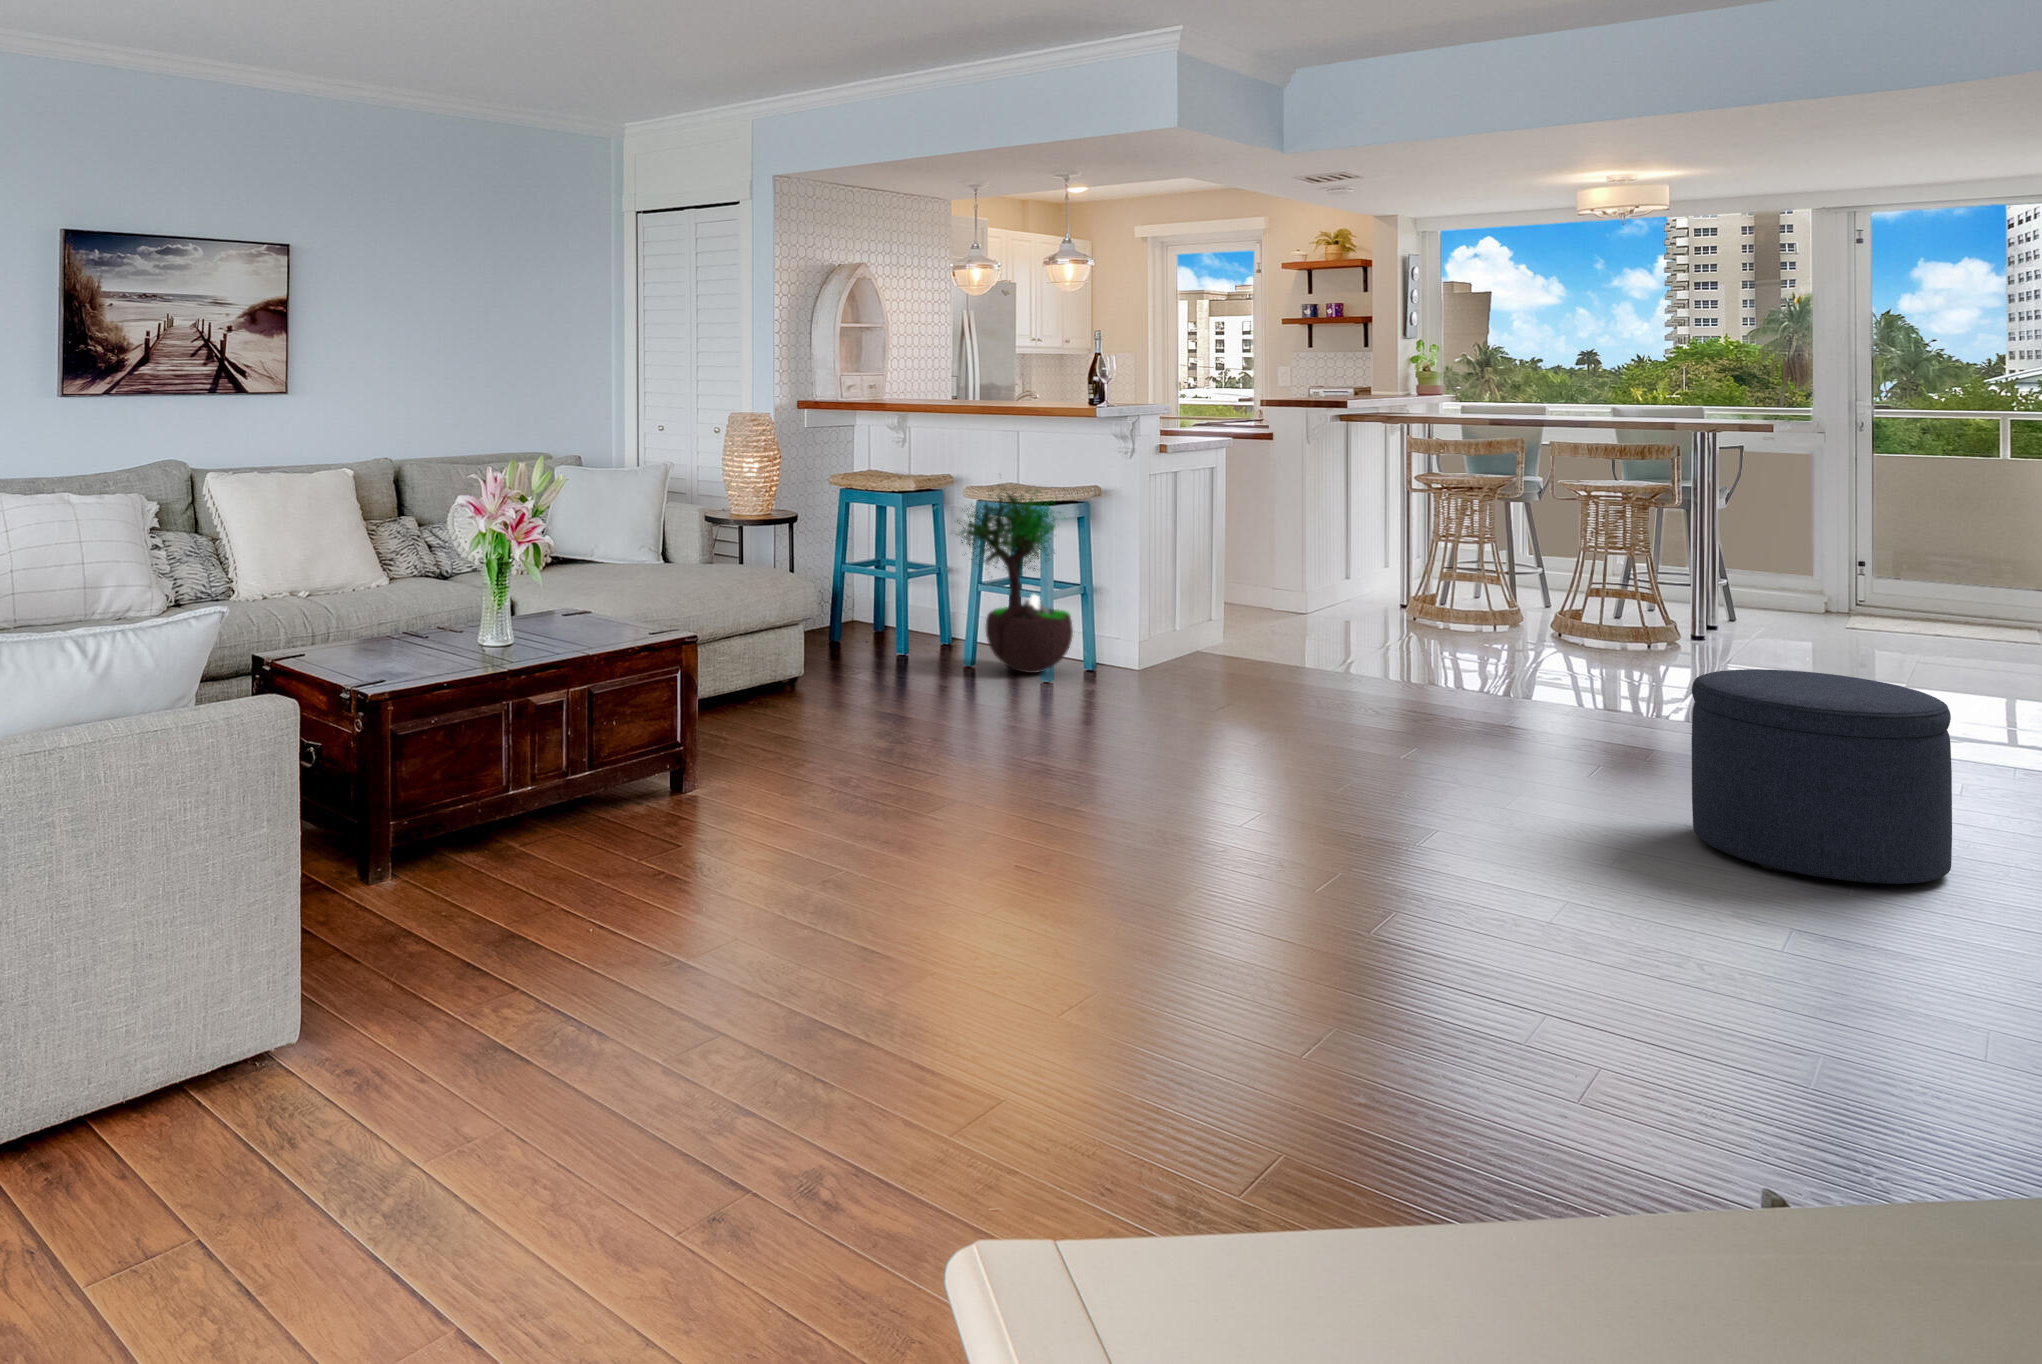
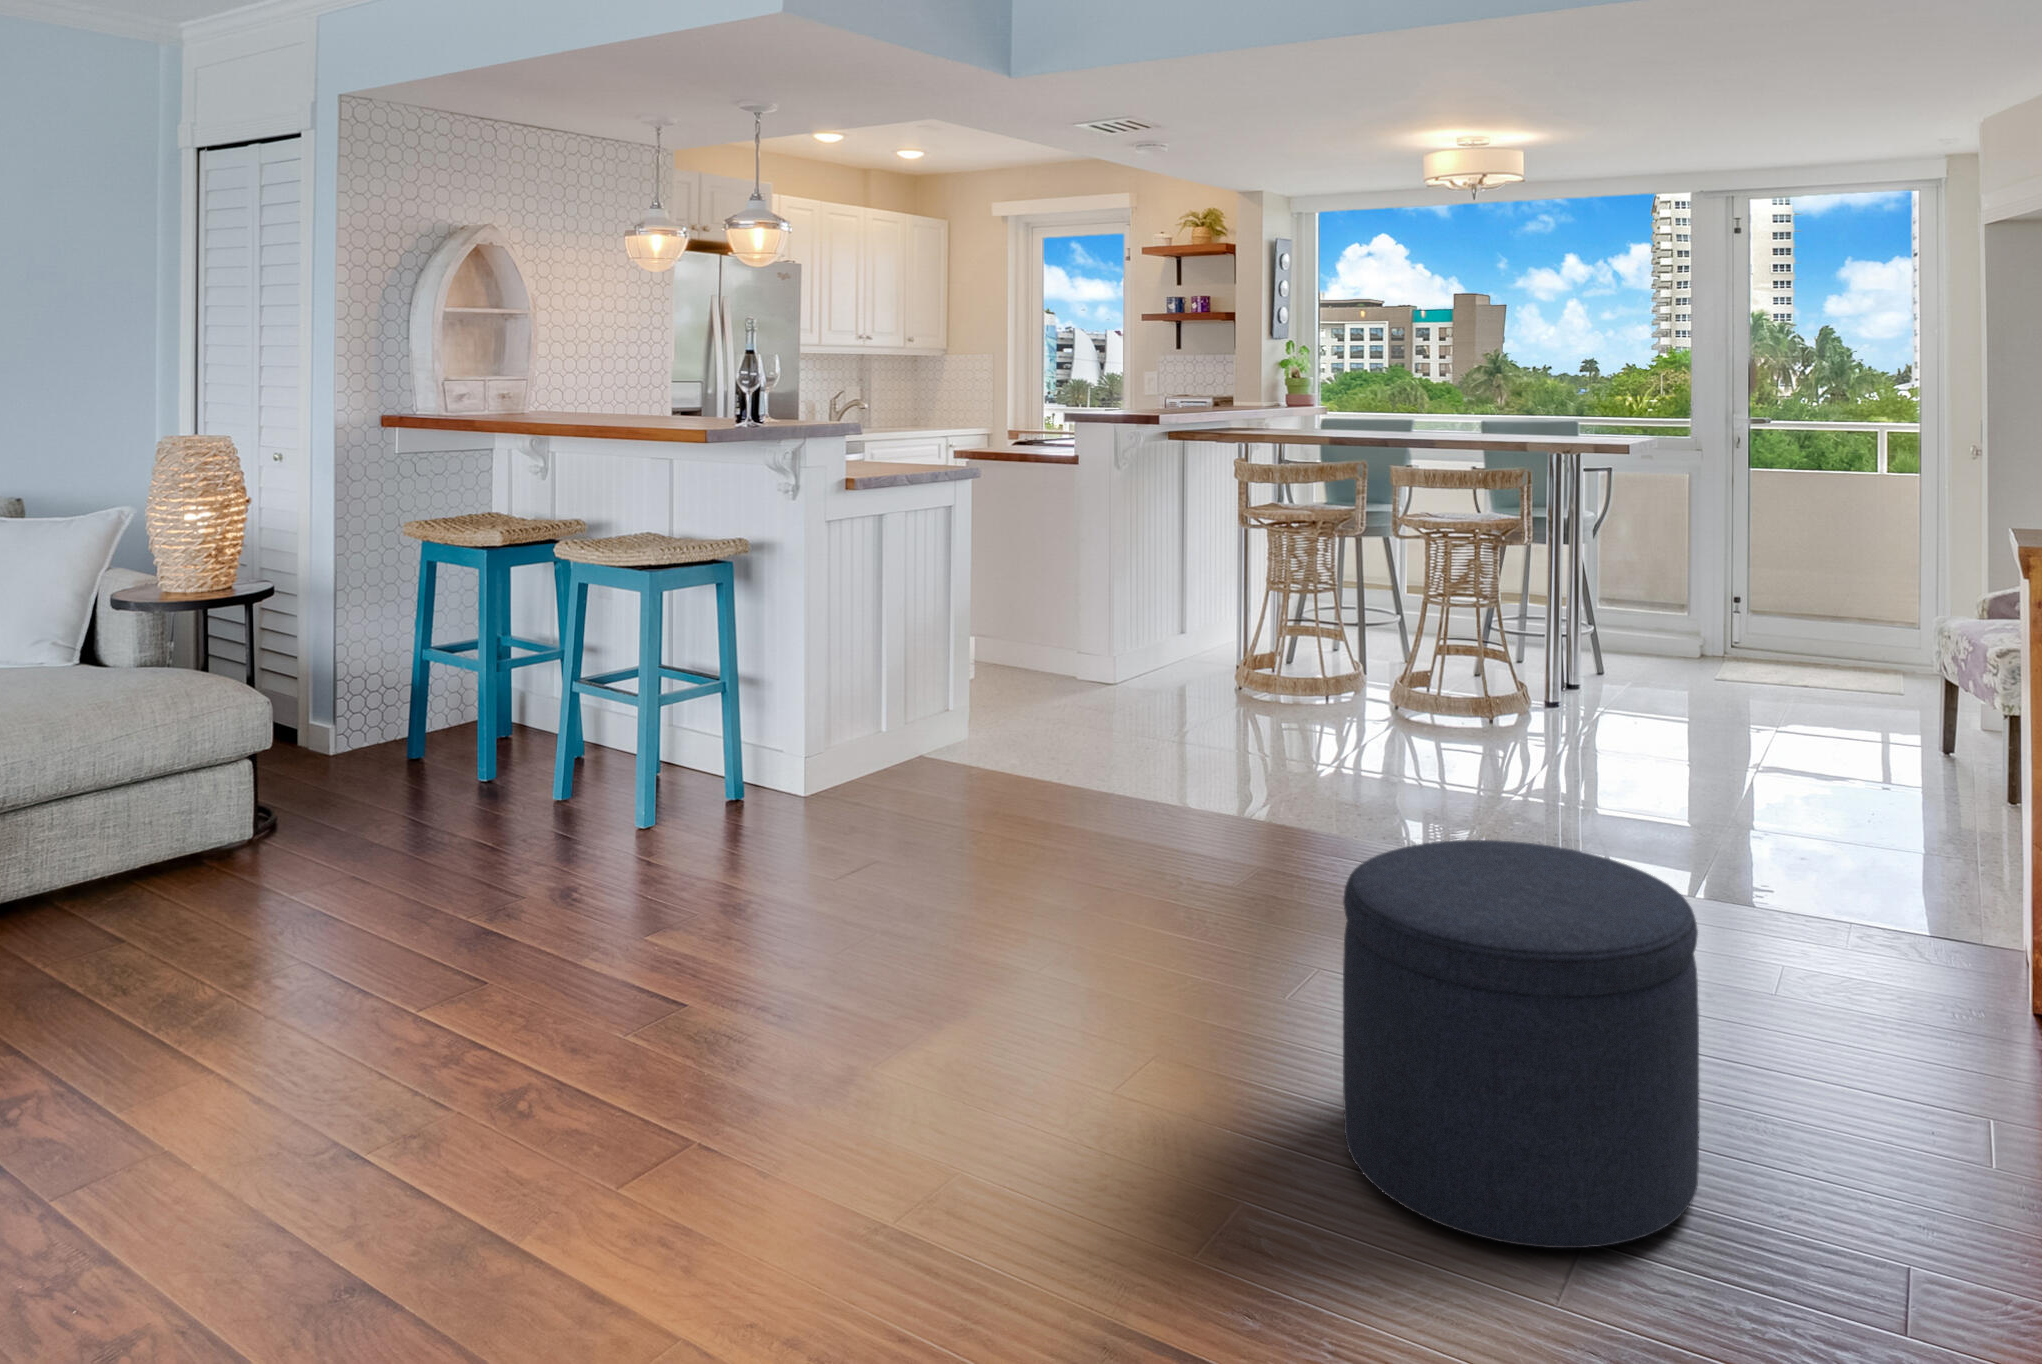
potted tree: present [957,488,1073,673] -> none [503,521,703,810]

